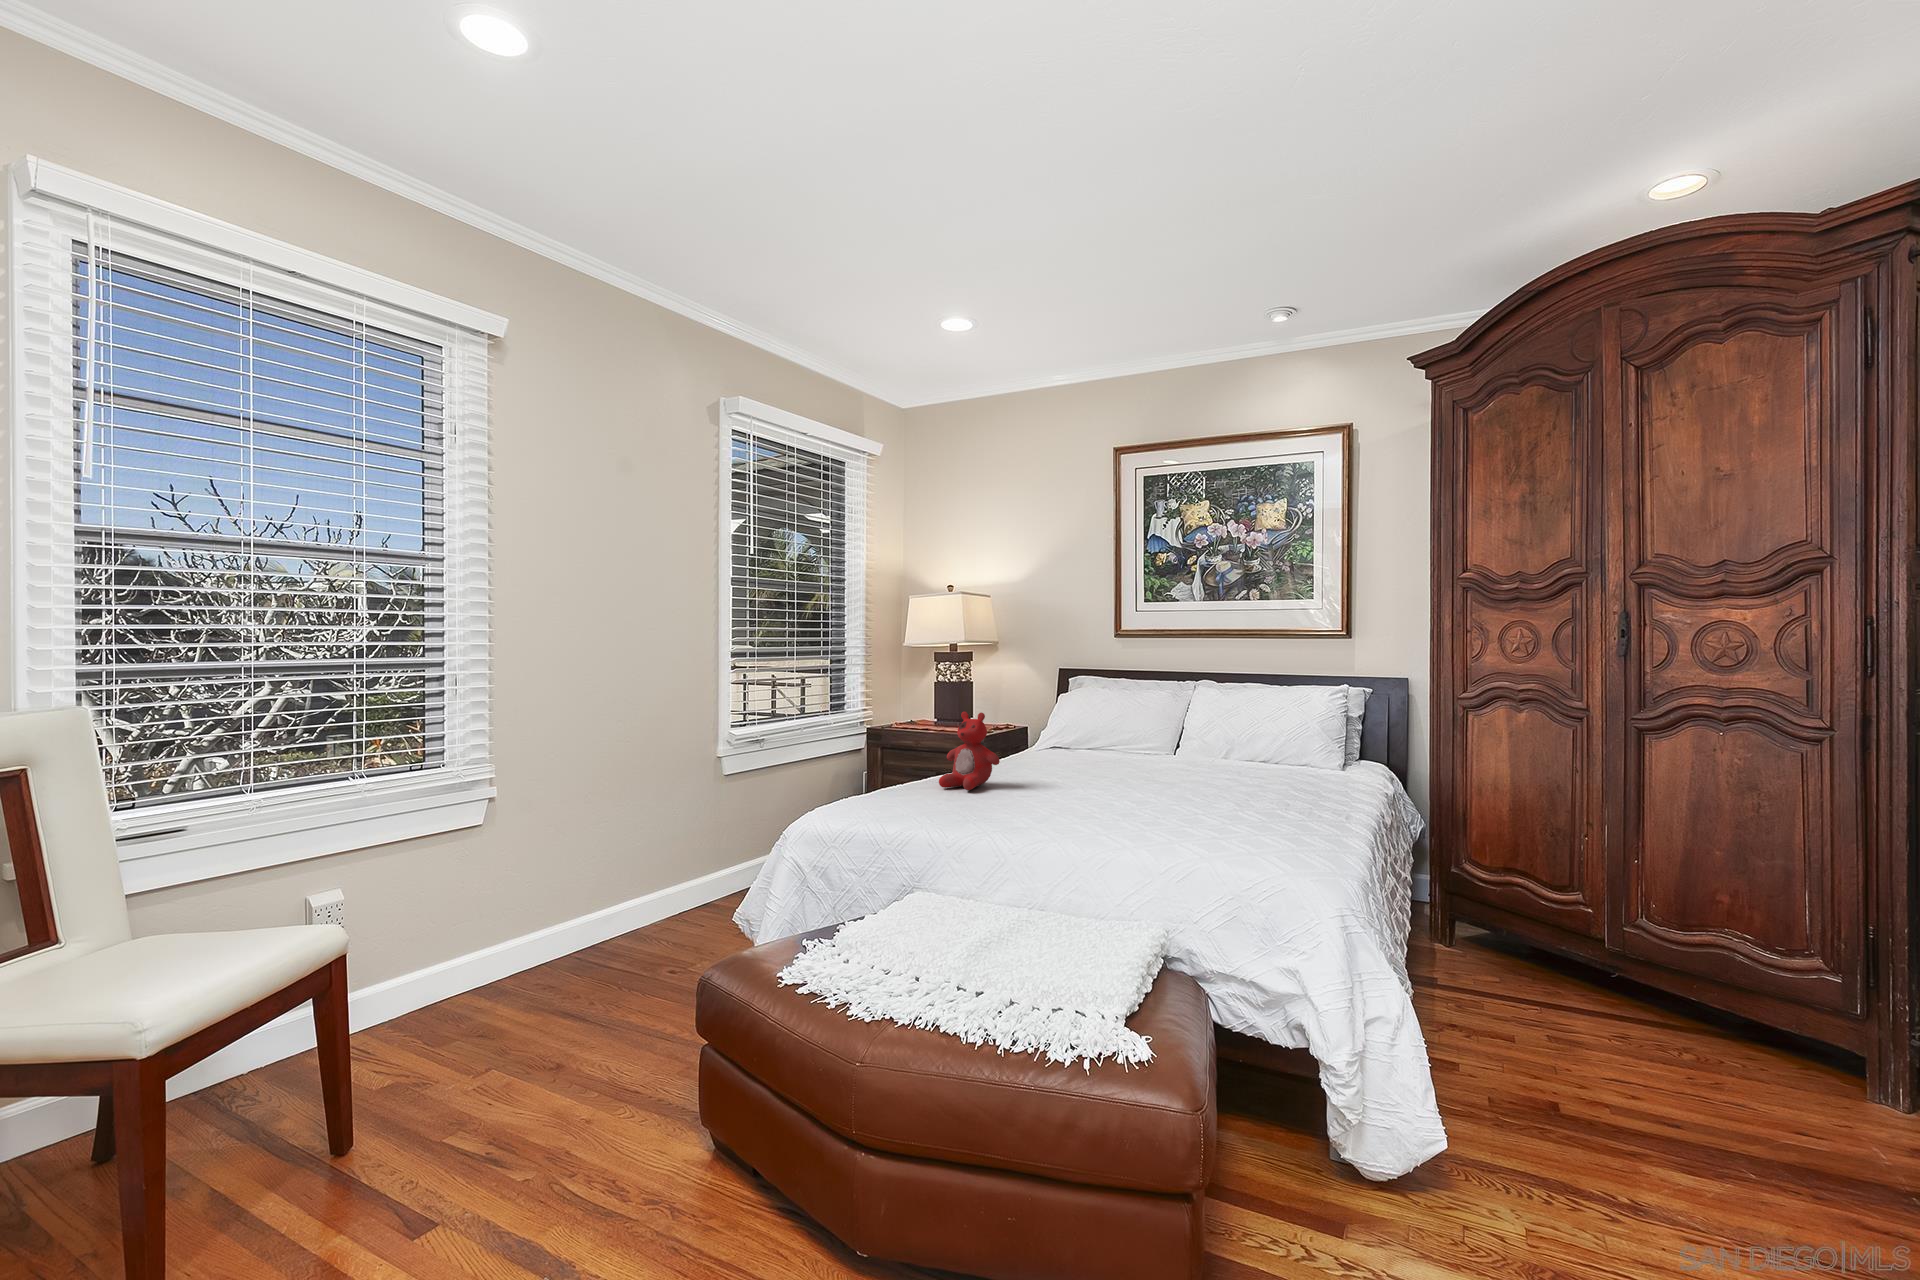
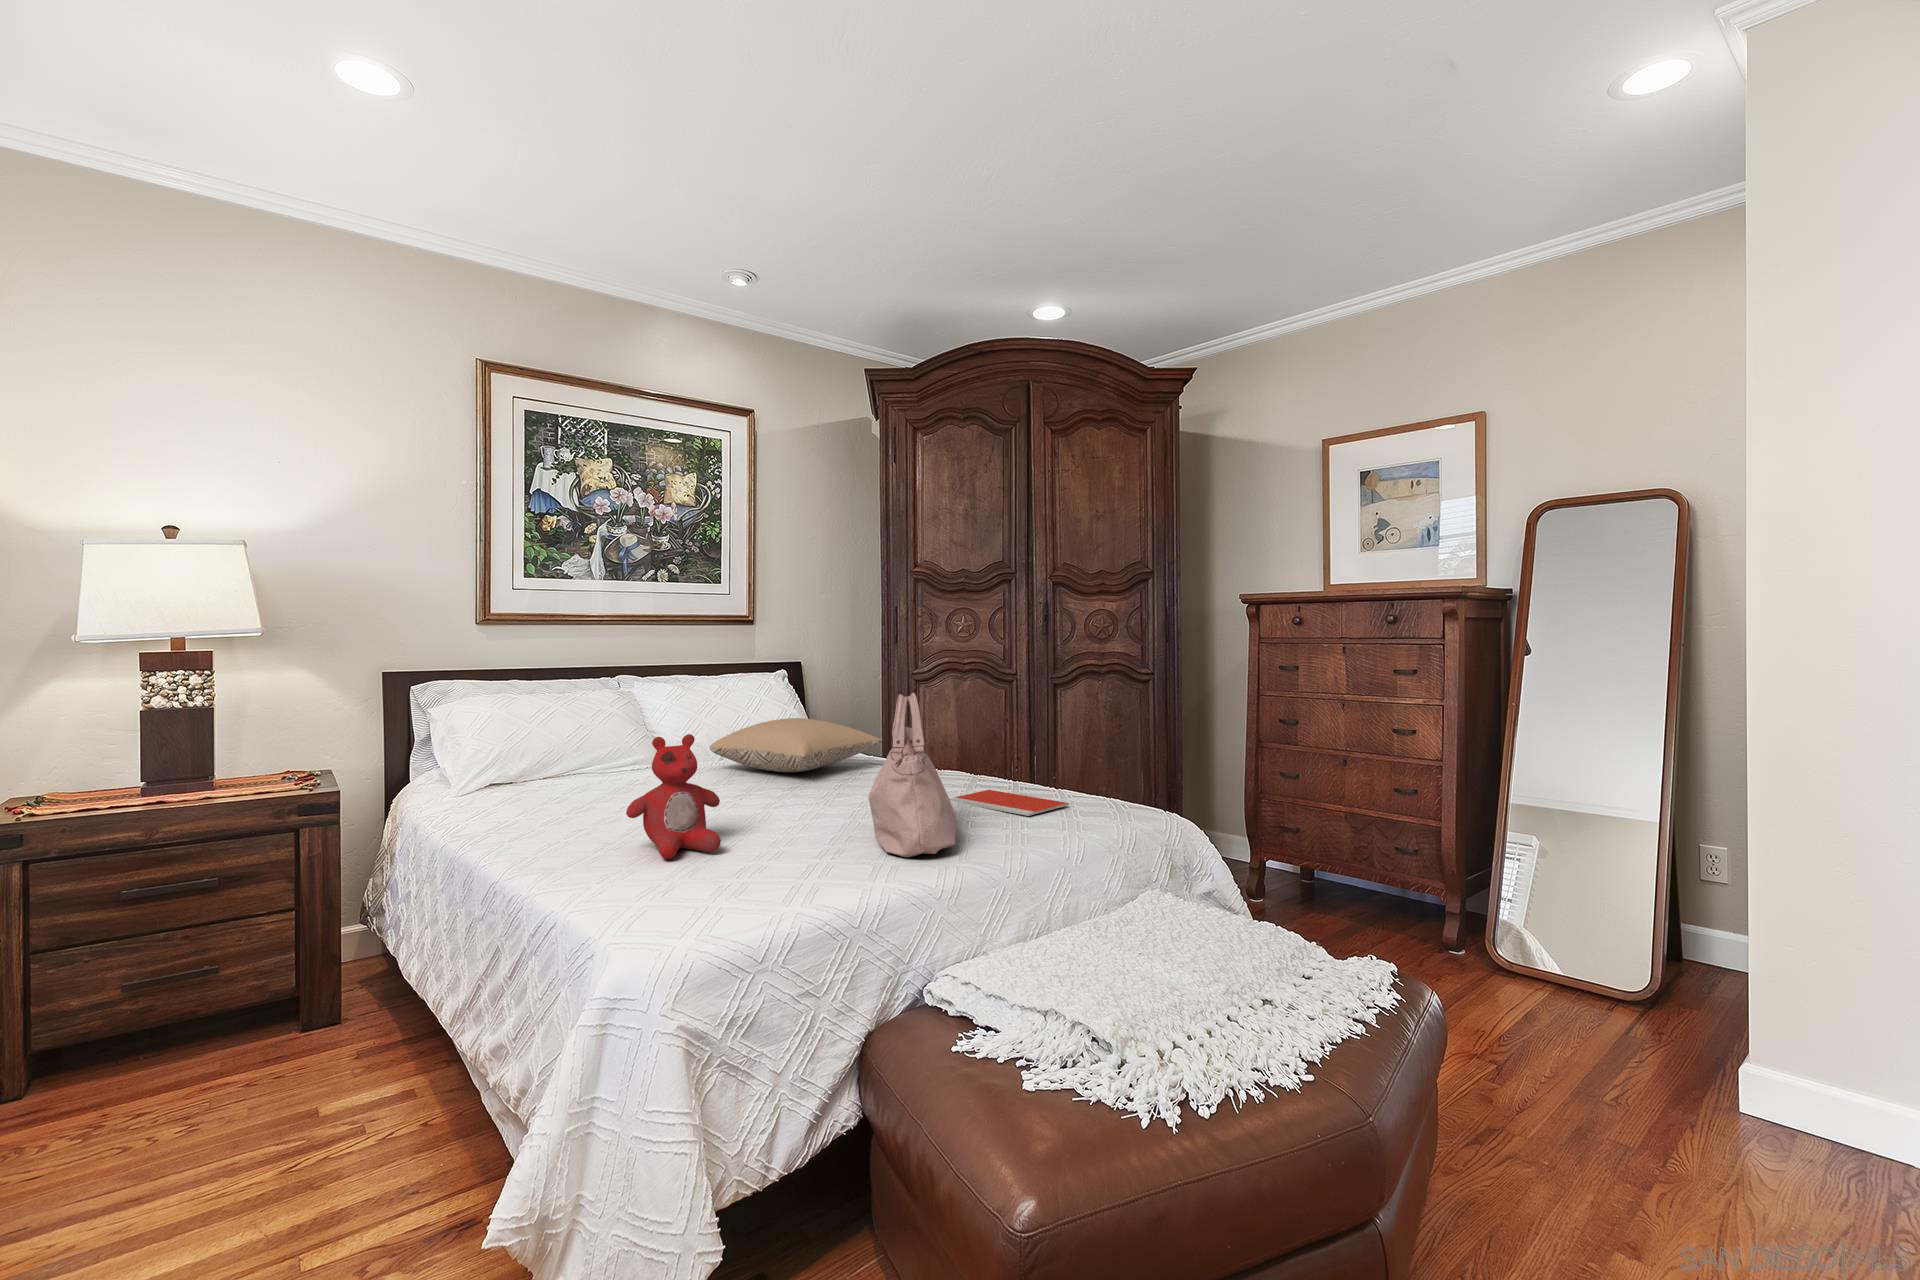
handbag: none [1013,696,1131,823] -> present [868,693,957,857]
pillow: none [1172,726,1299,774] -> present [710,718,882,772]
notebook: none [1208,811,1288,839] -> present [949,790,1069,816]

